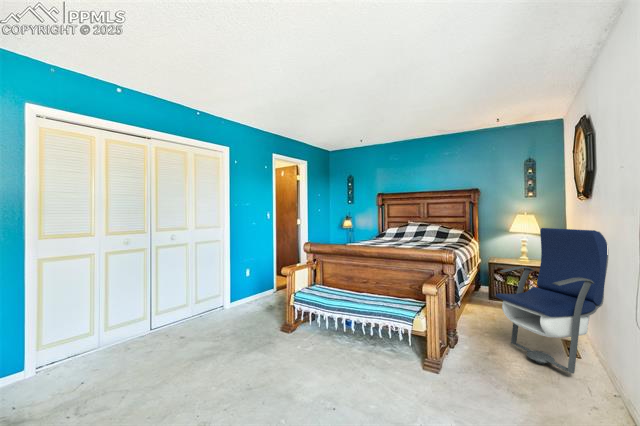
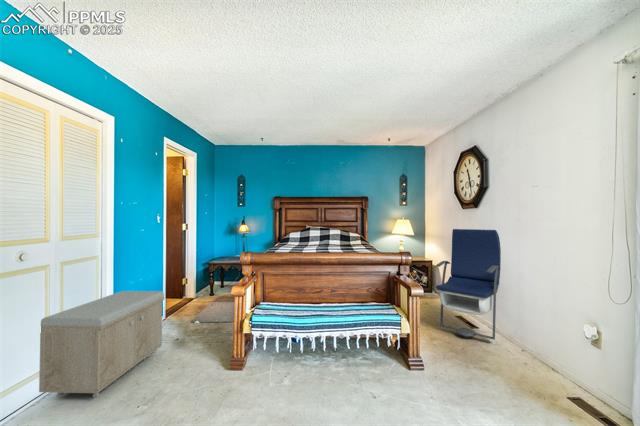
storage bench: none [191,265,260,324] -> present [39,291,164,397]

